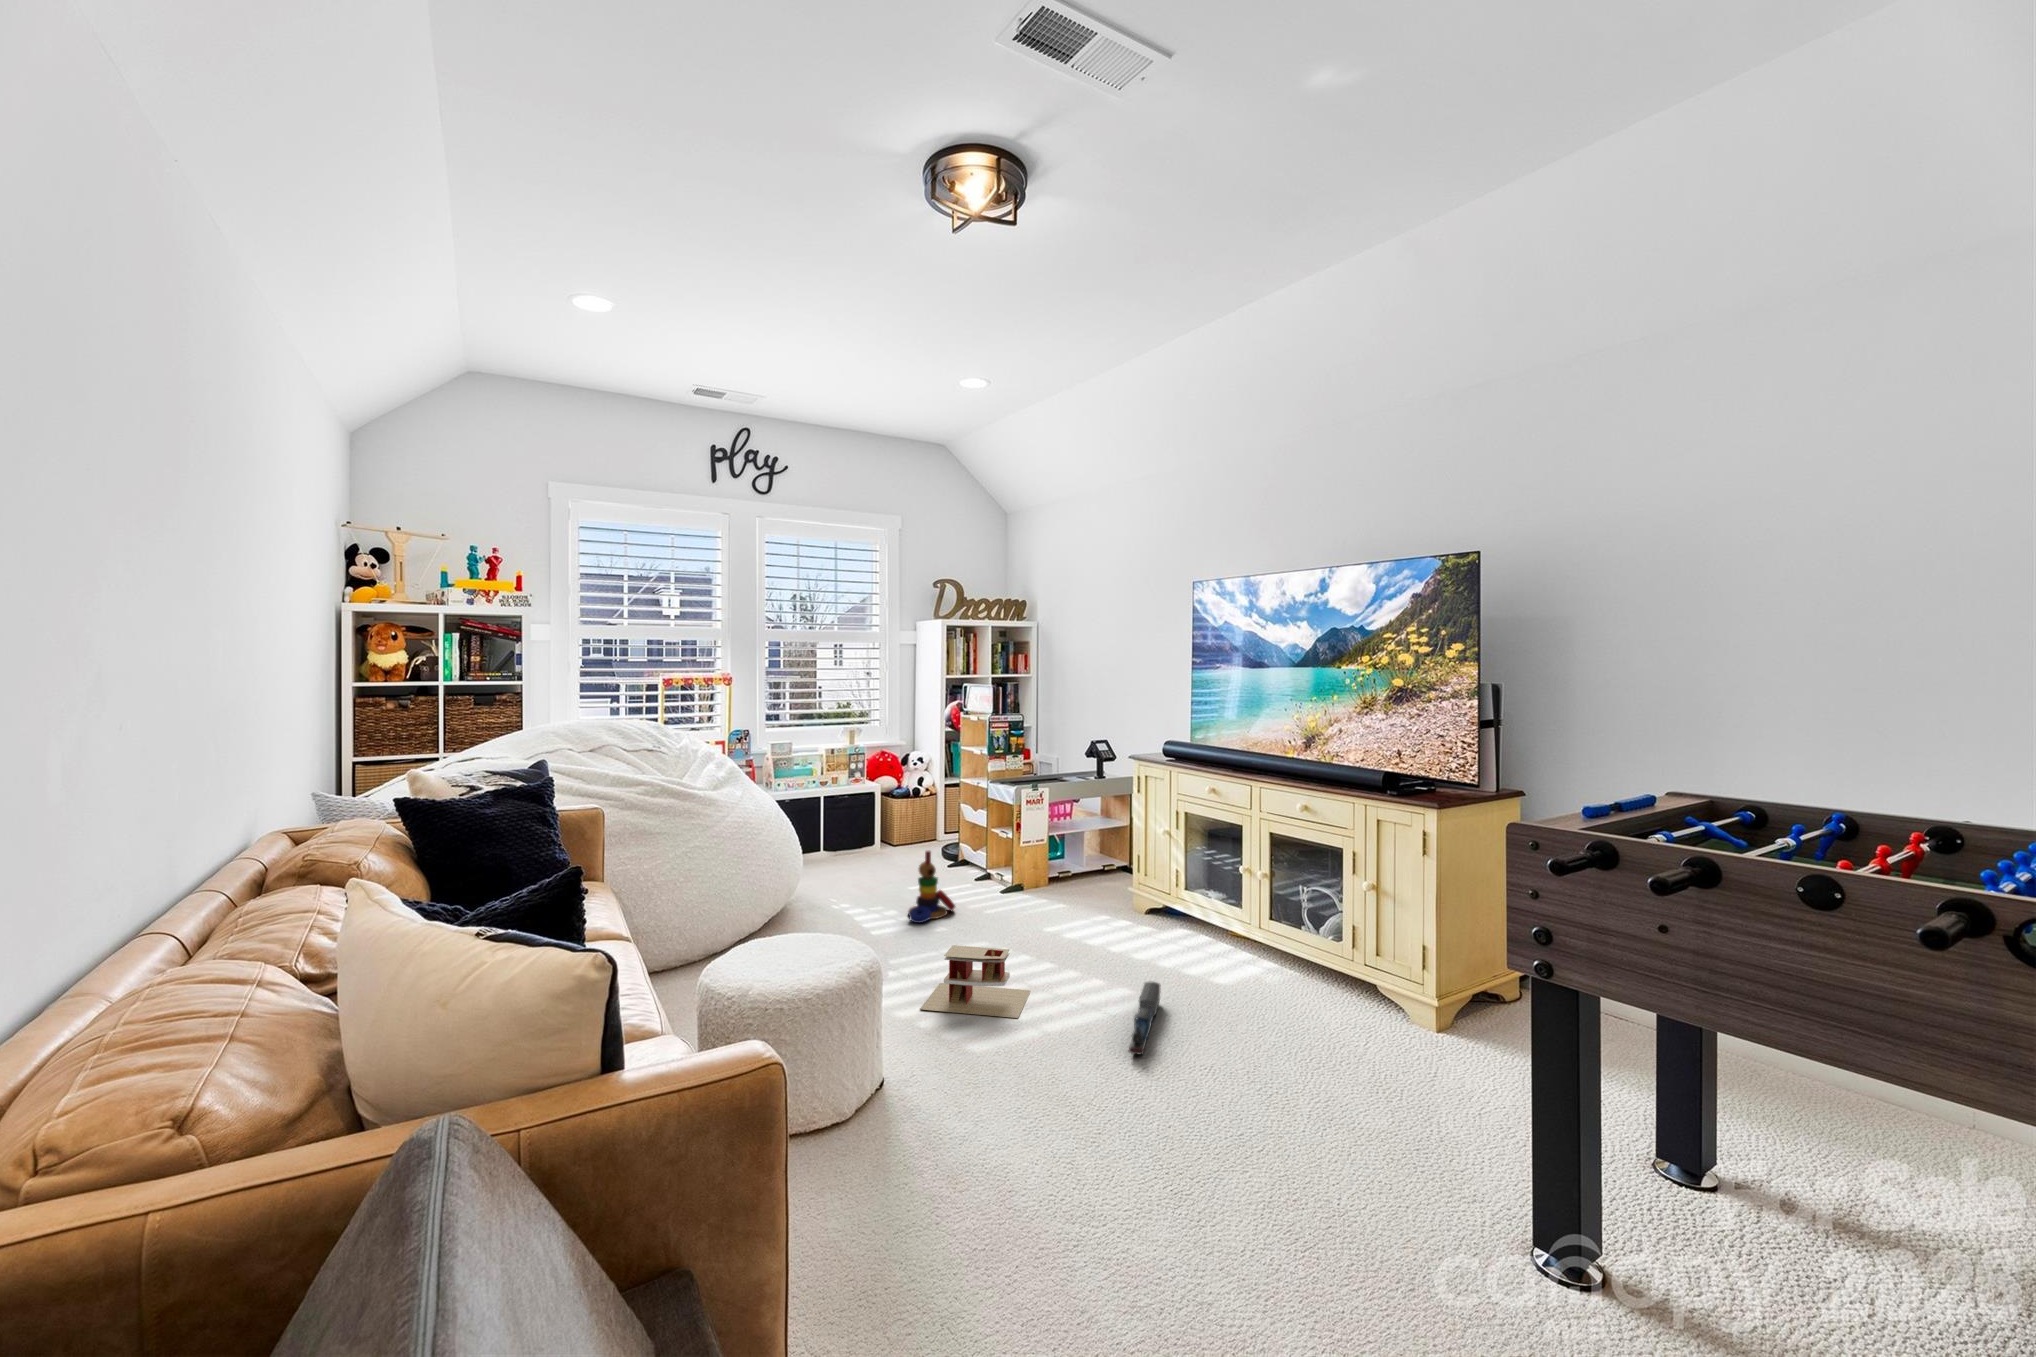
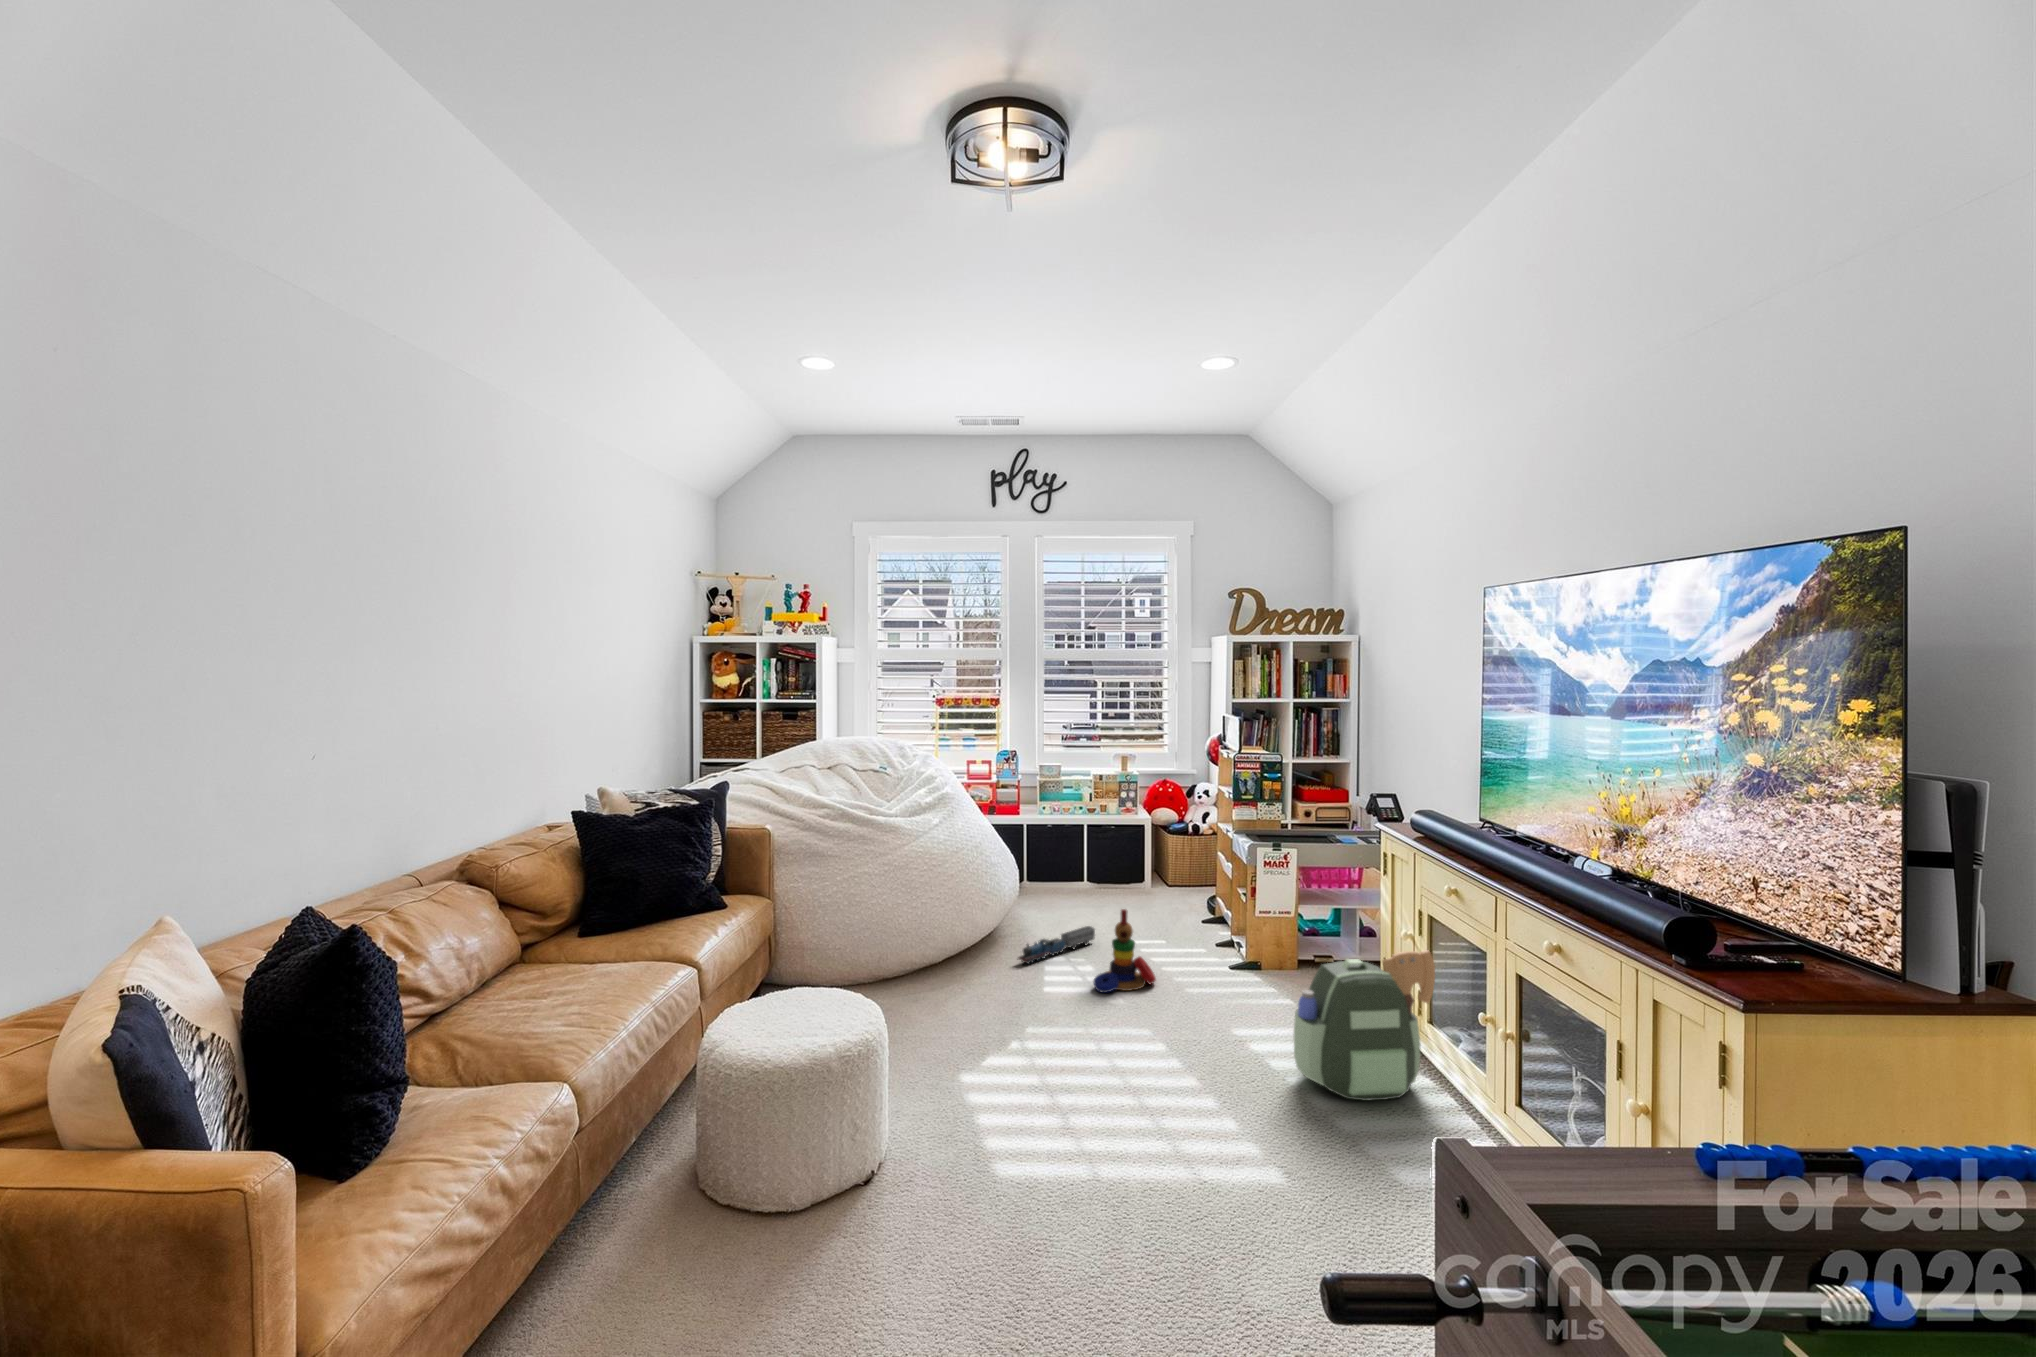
backpack: none [1105,838,1187,949] -> present [1293,950,1435,1101]
toy house: present [920,945,1031,1018] -> none [993,1039,1139,1154]
toy train: present [1129,982,1161,1055] -> present [1018,926,1095,964]

